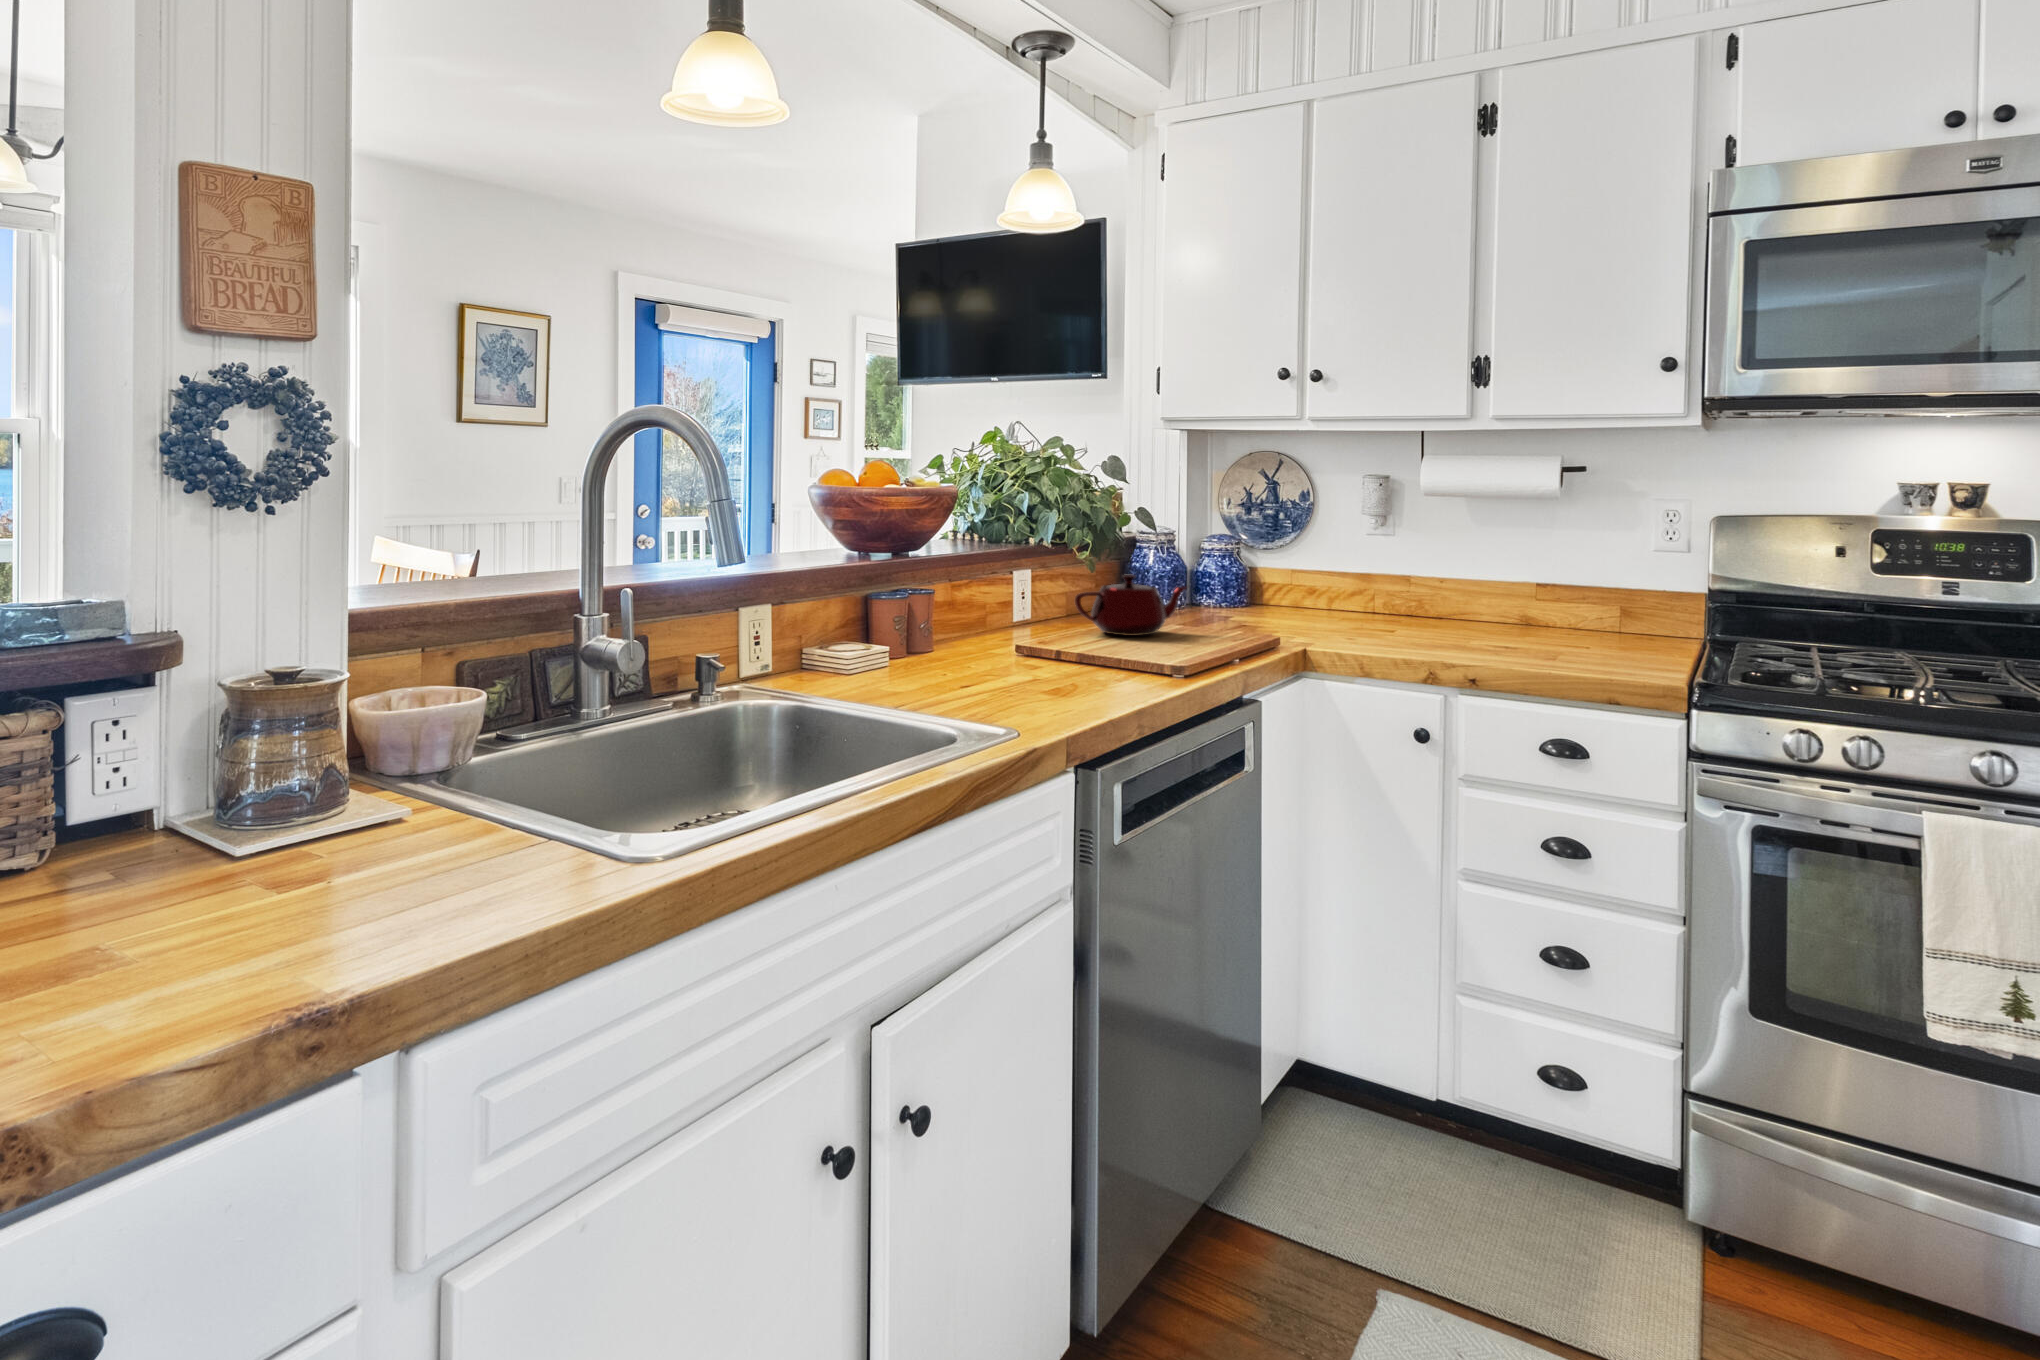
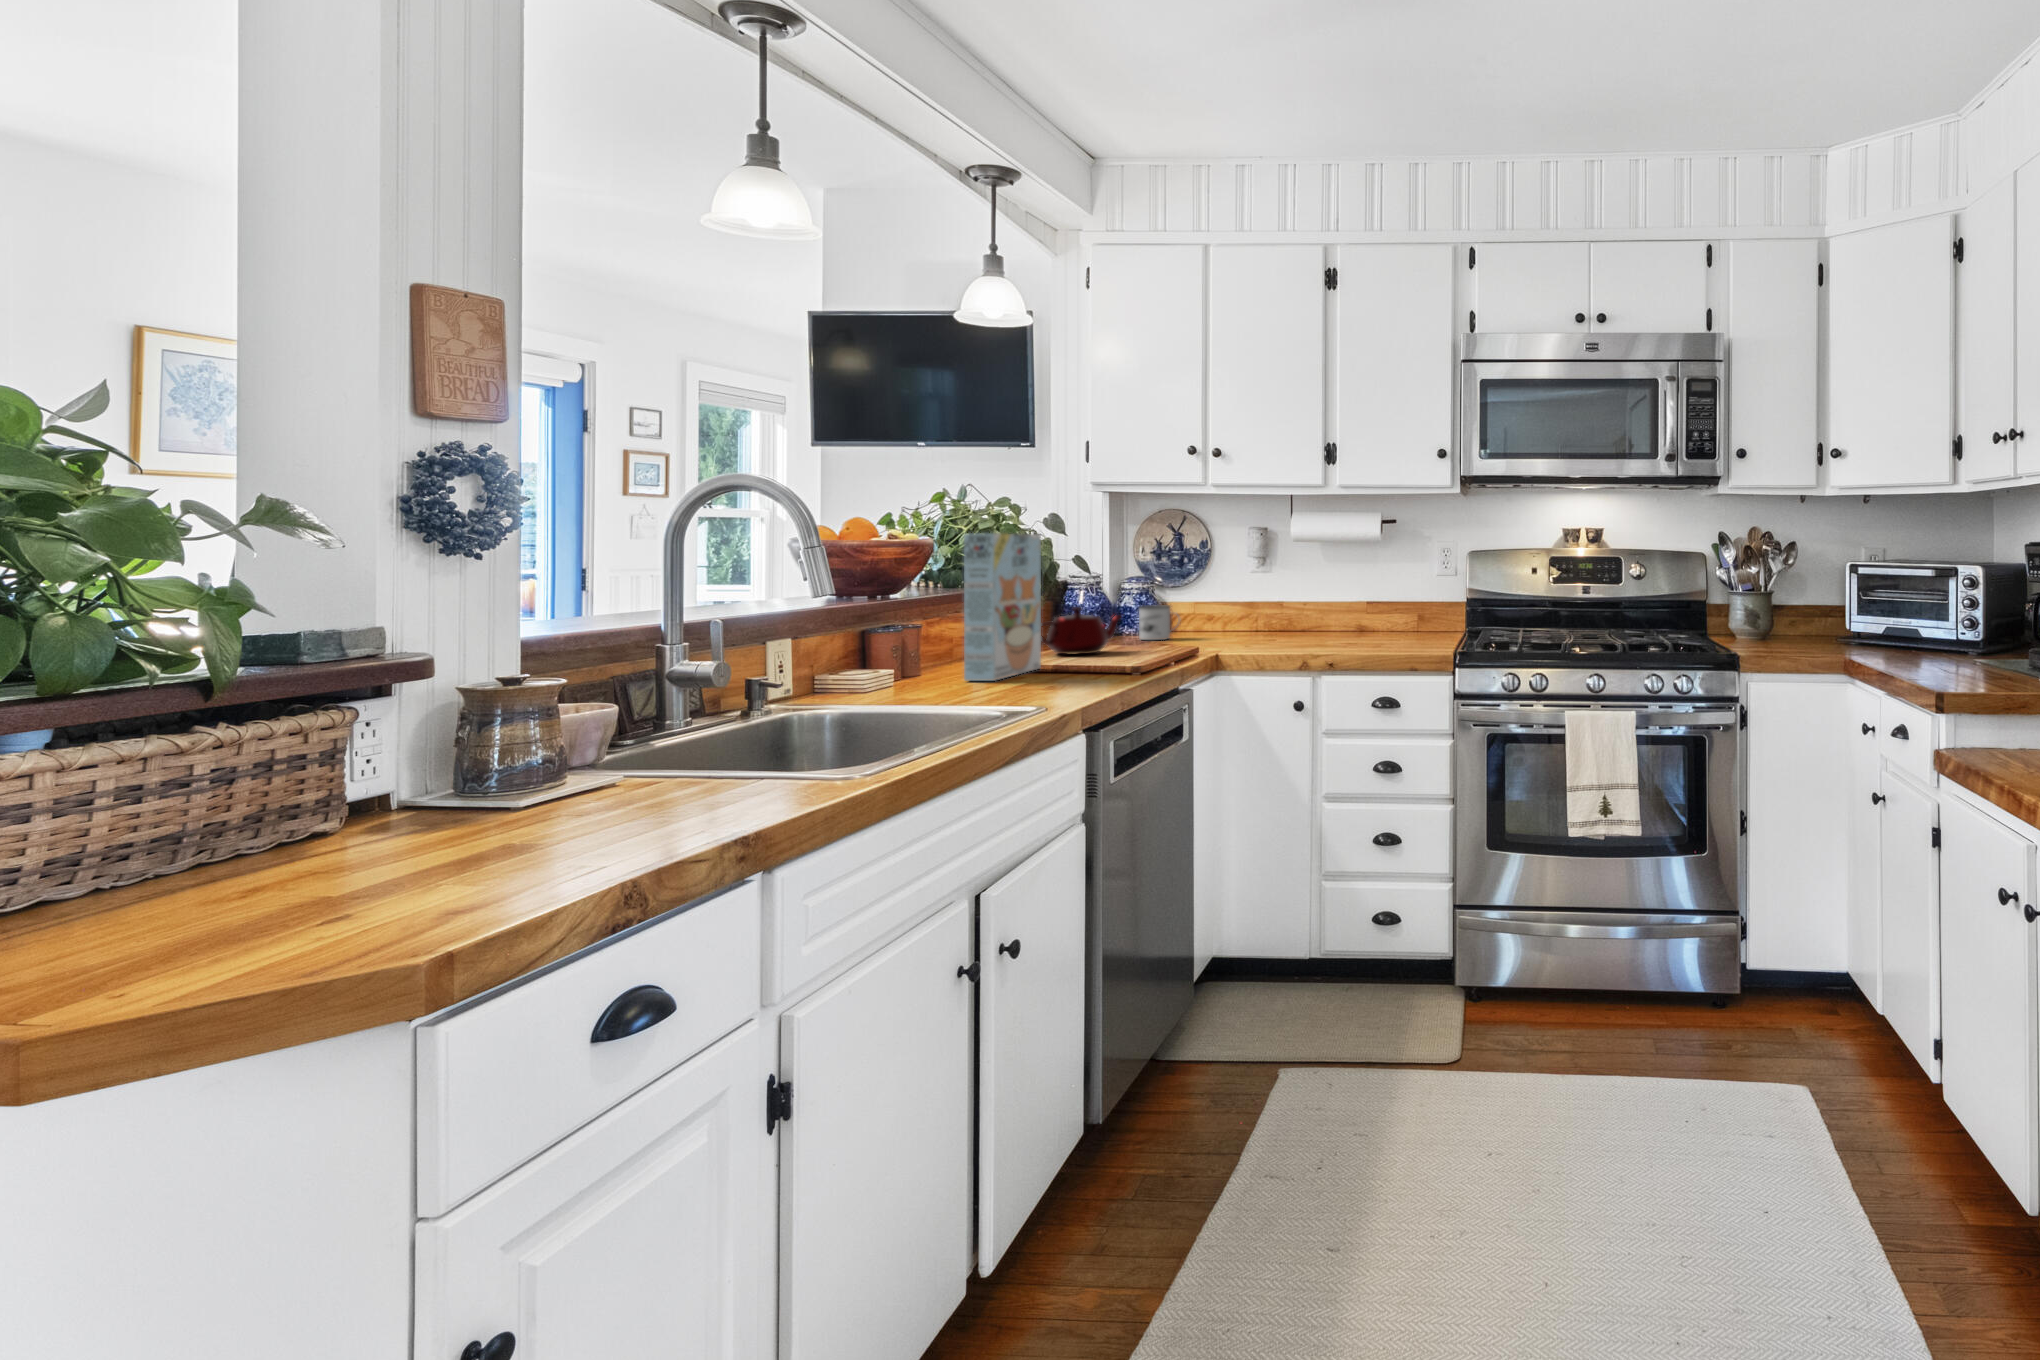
cereal box: none [954,482,1066,677] -> present [964,533,1041,681]
mug: none [1218,571,1271,617] -> present [1139,605,1179,640]

